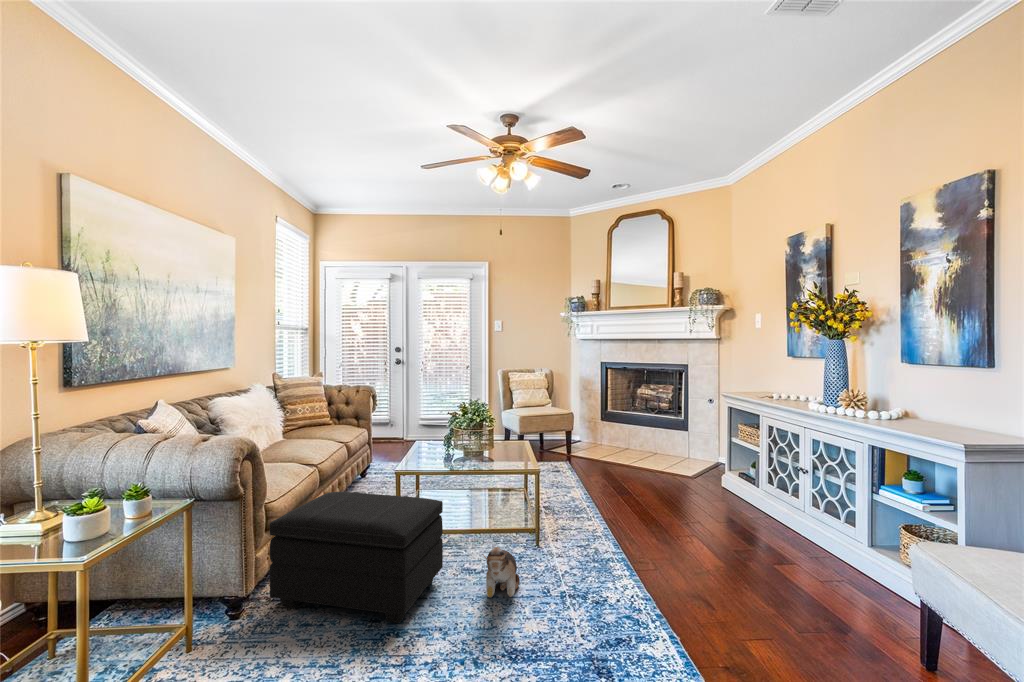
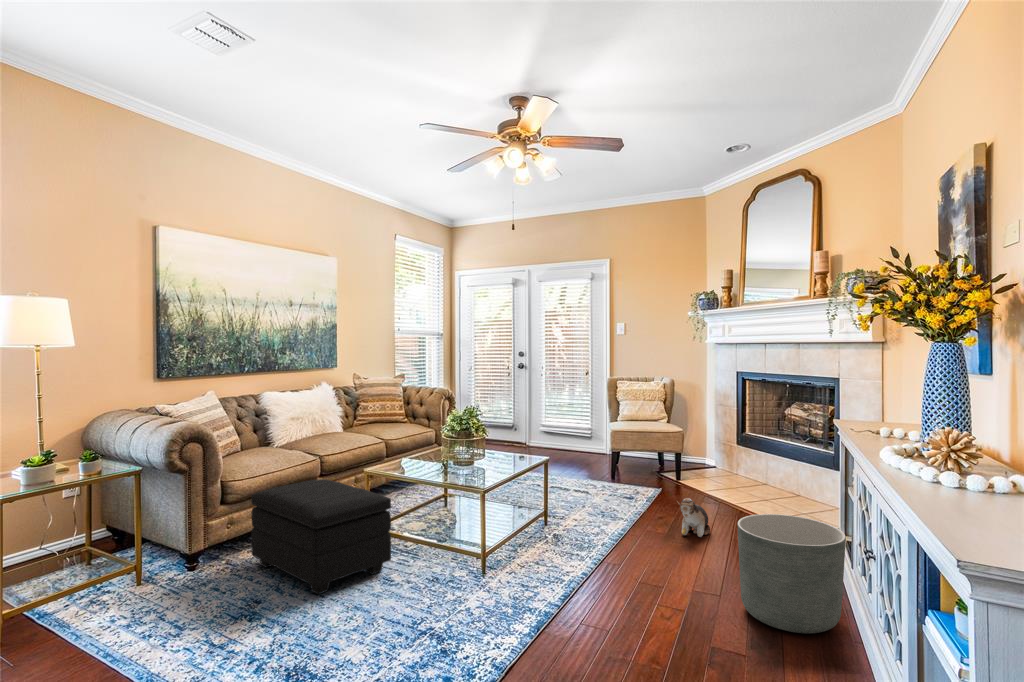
planter: none [731,467,815,554] -> present [738,514,846,633]
plush toy: present [483,547,520,597] -> present [680,498,710,537]

